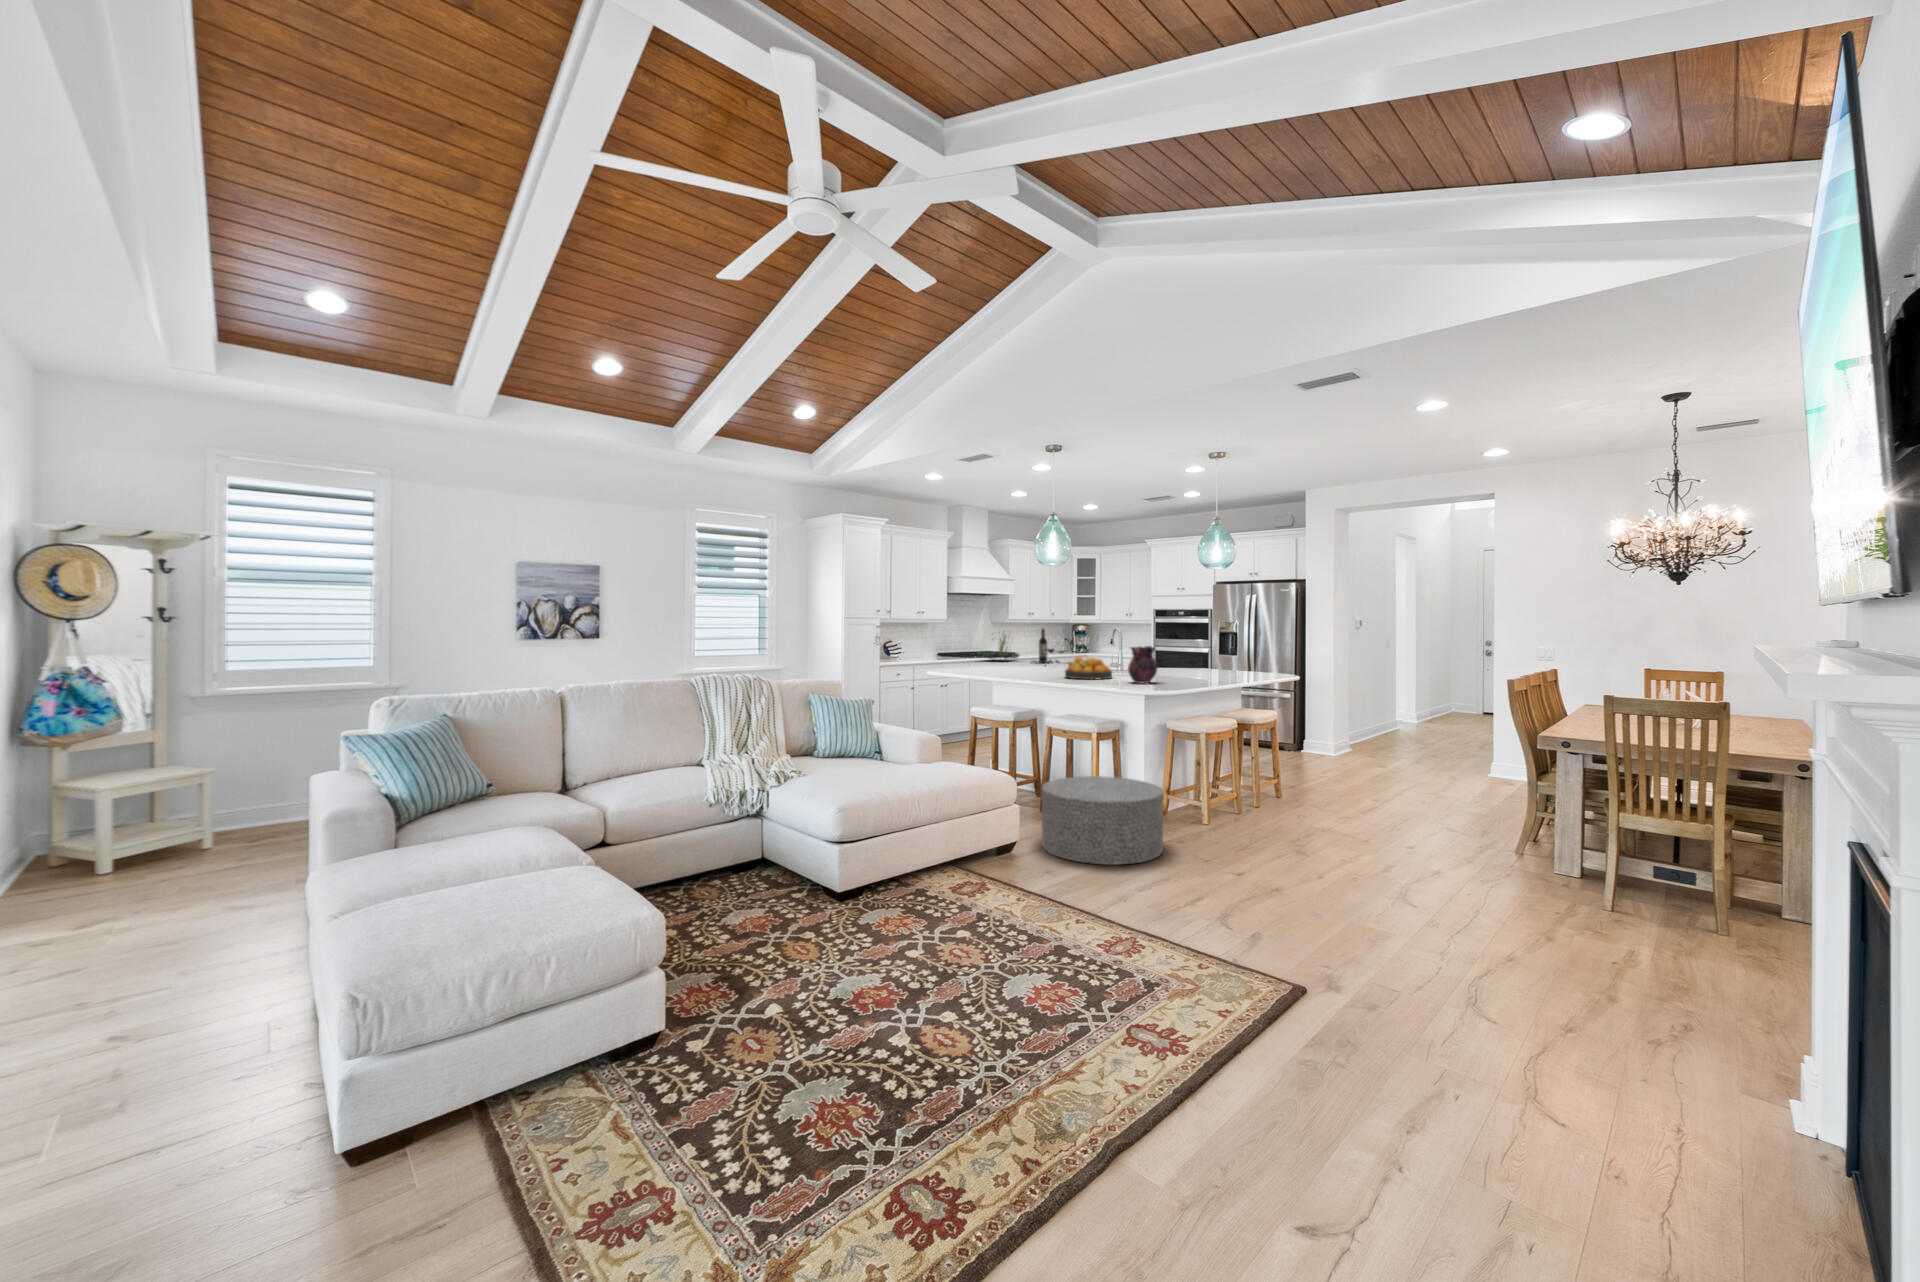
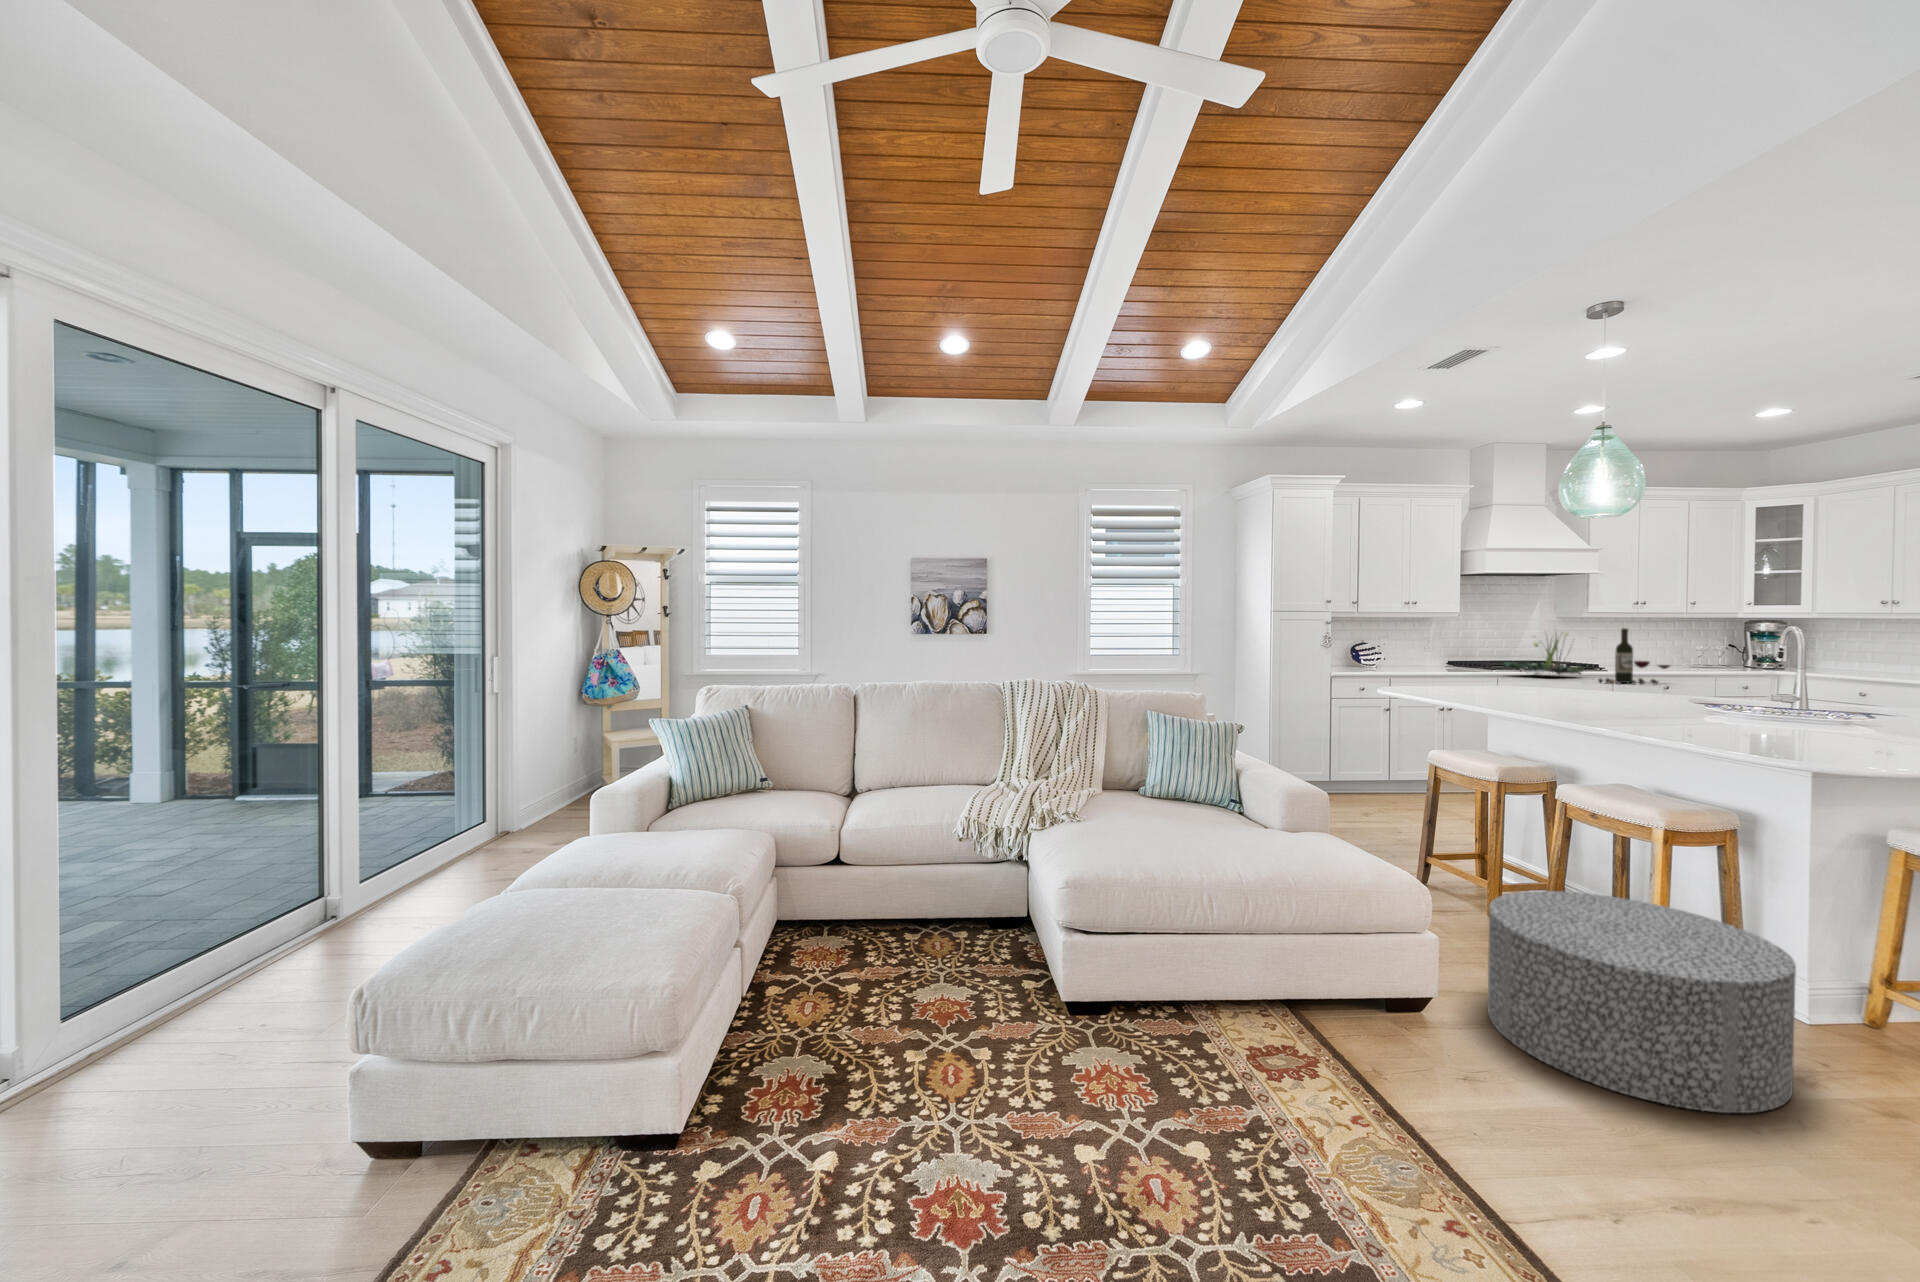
vase: present [1128,646,1158,684] -> none [1758,659,1841,732]
fruit bowl: present [1065,657,1112,679] -> none [1620,674,1734,717]

